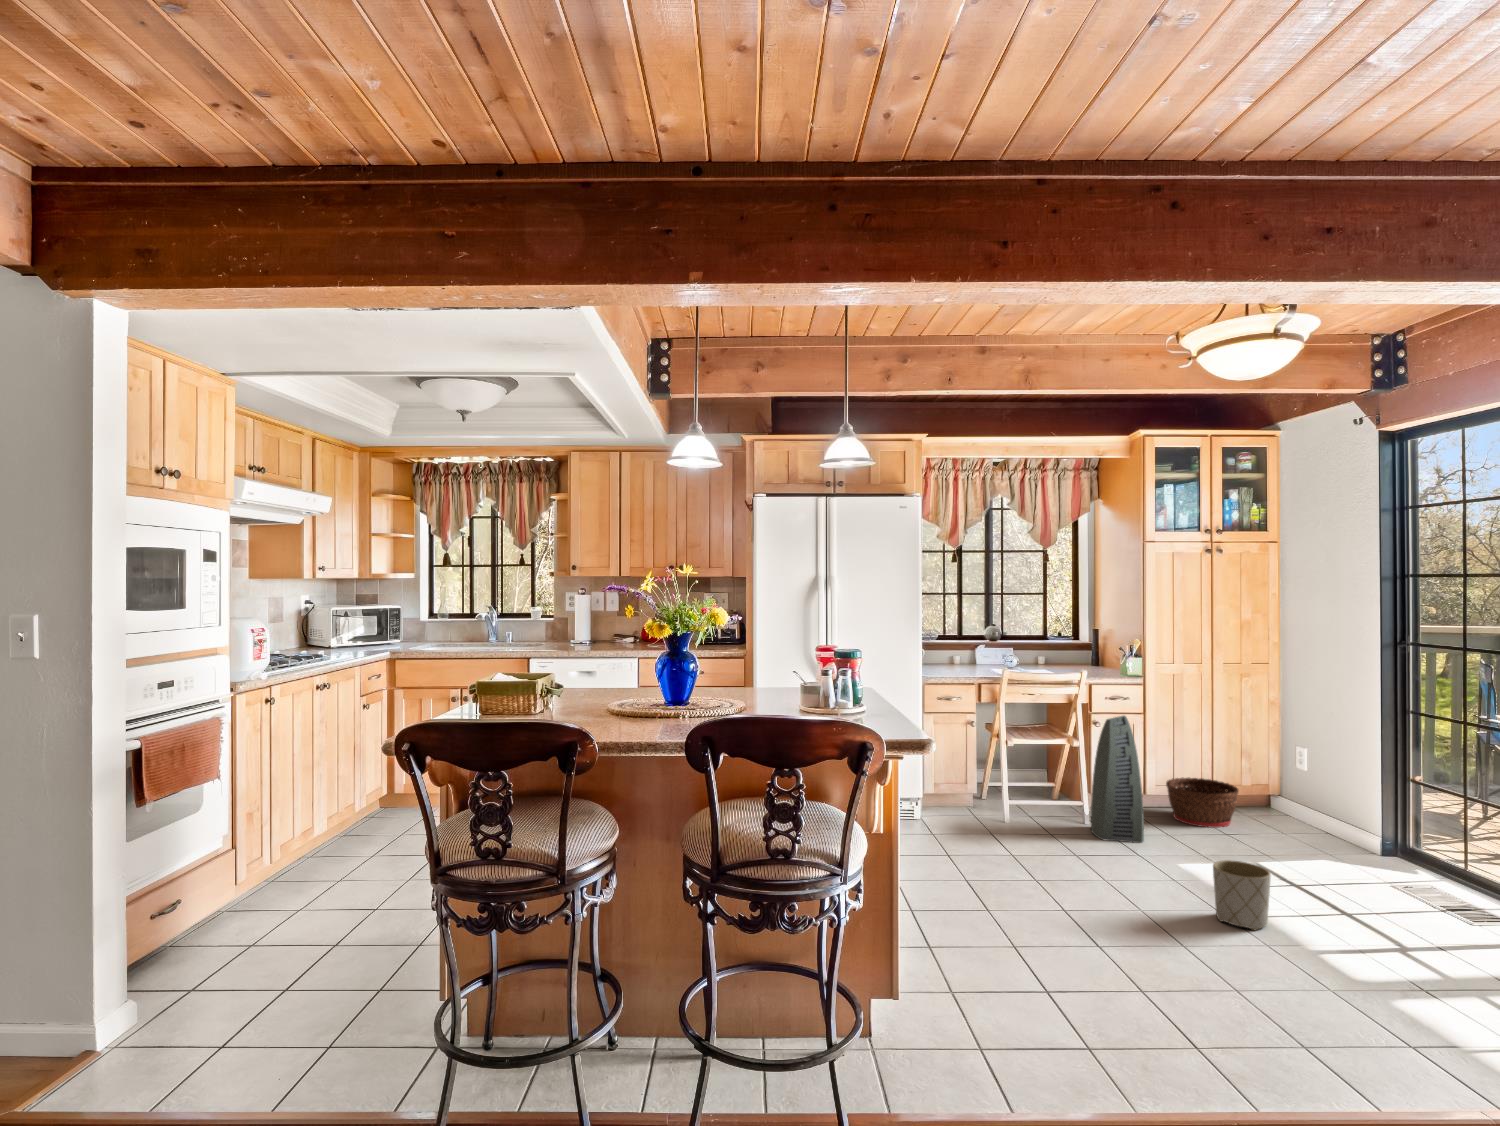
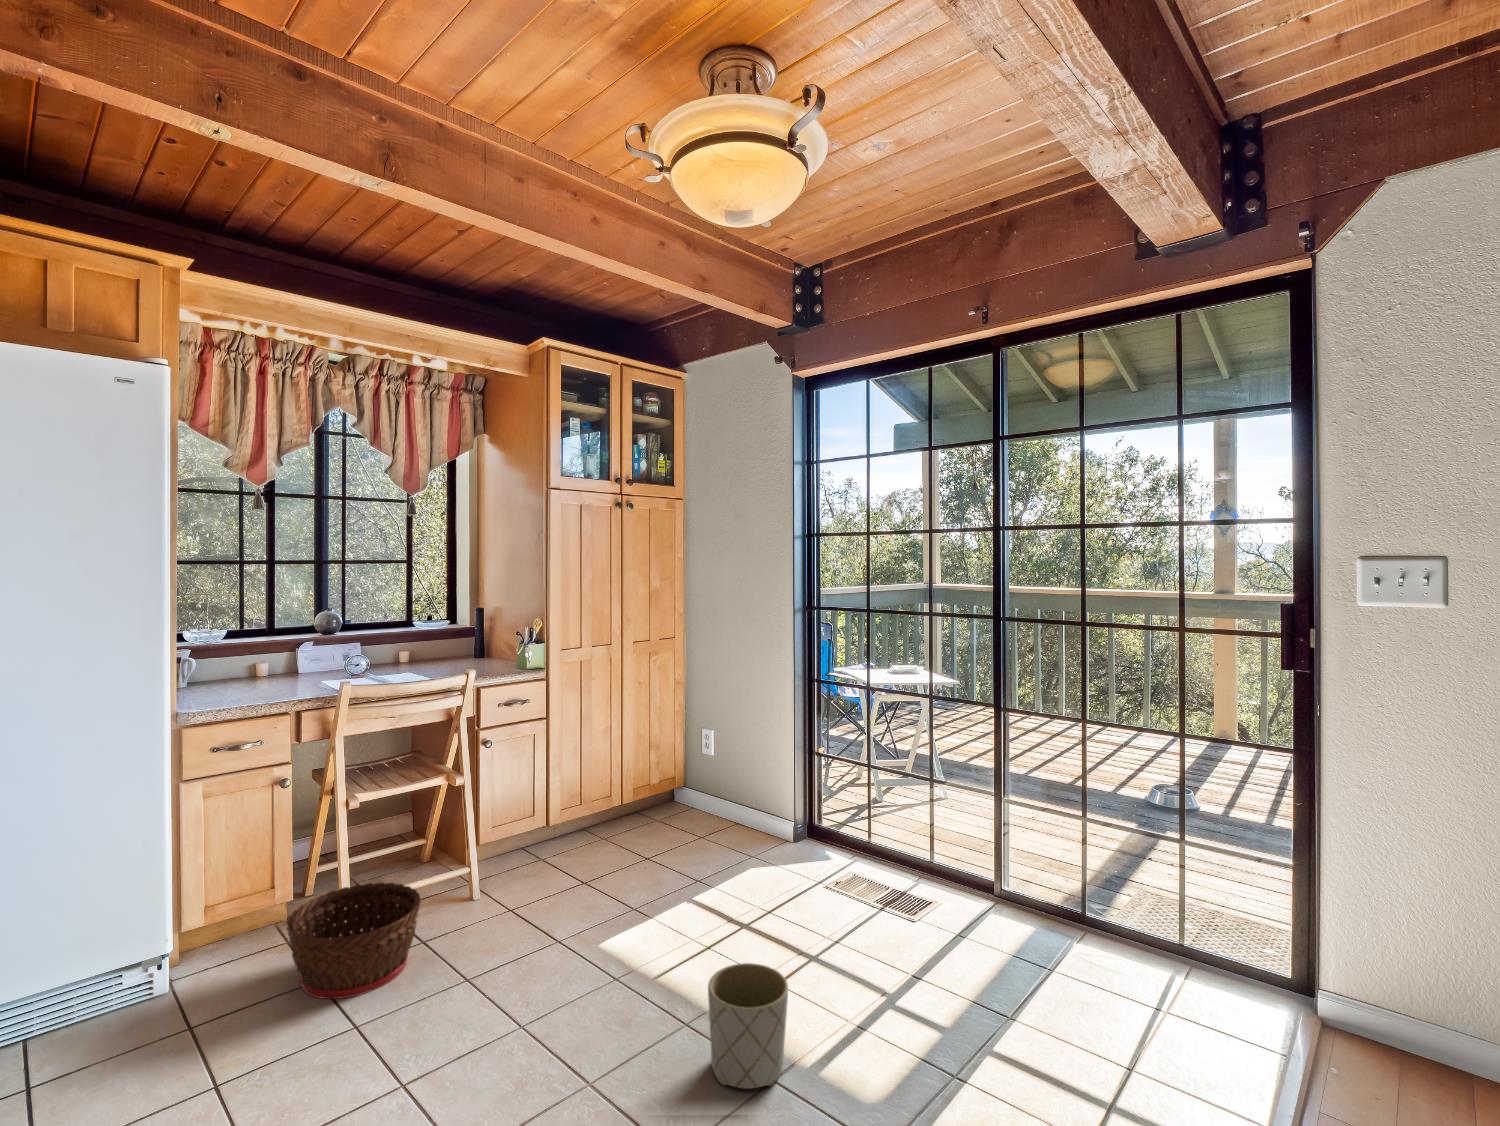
air purifier: present [1091,716,1144,843] -> none [484,733,561,932]
basket: present [1166,778,1239,828] -> present [286,882,421,999]

